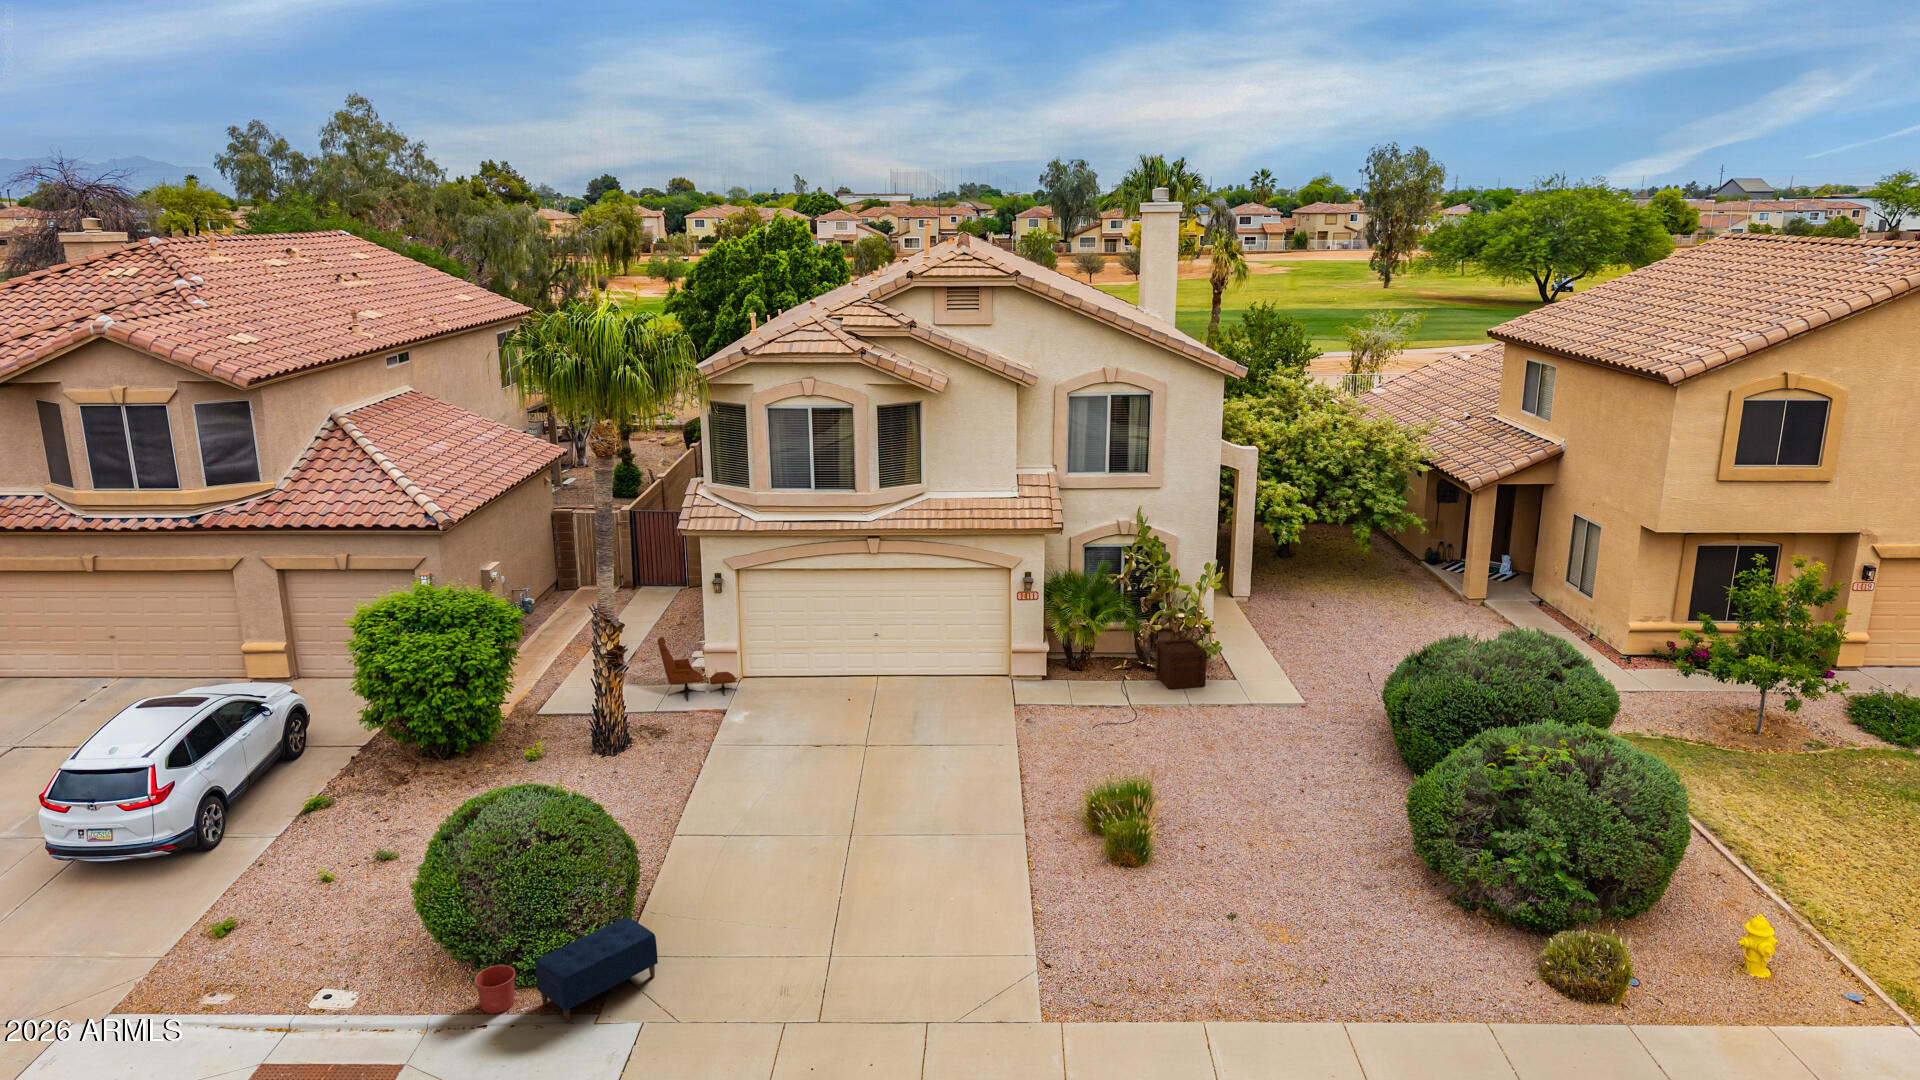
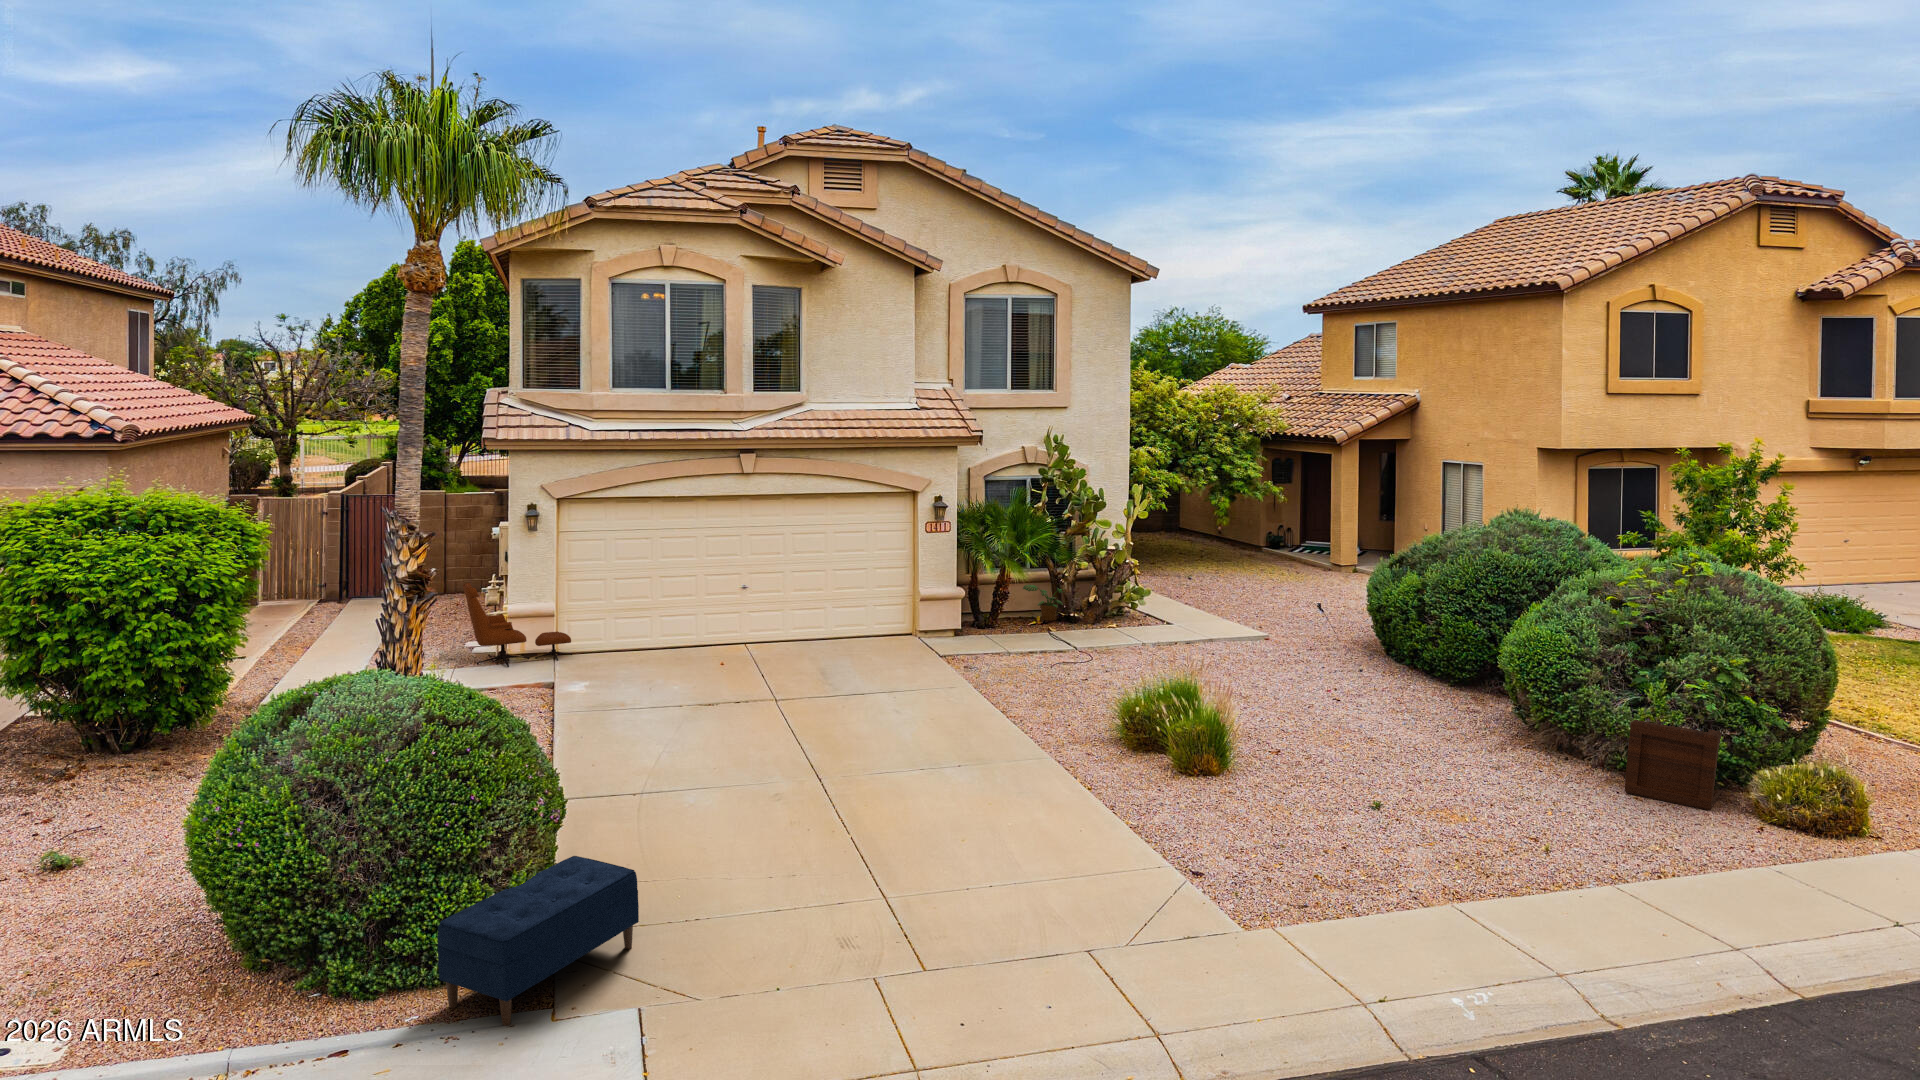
wooden crate: present [1155,639,1207,689] -> present [1624,720,1722,810]
potted plant: none [1106,643,1144,676] -> present [1023,584,1065,621]
bucket: present [474,965,518,1013] -> none [316,946,399,1031]

